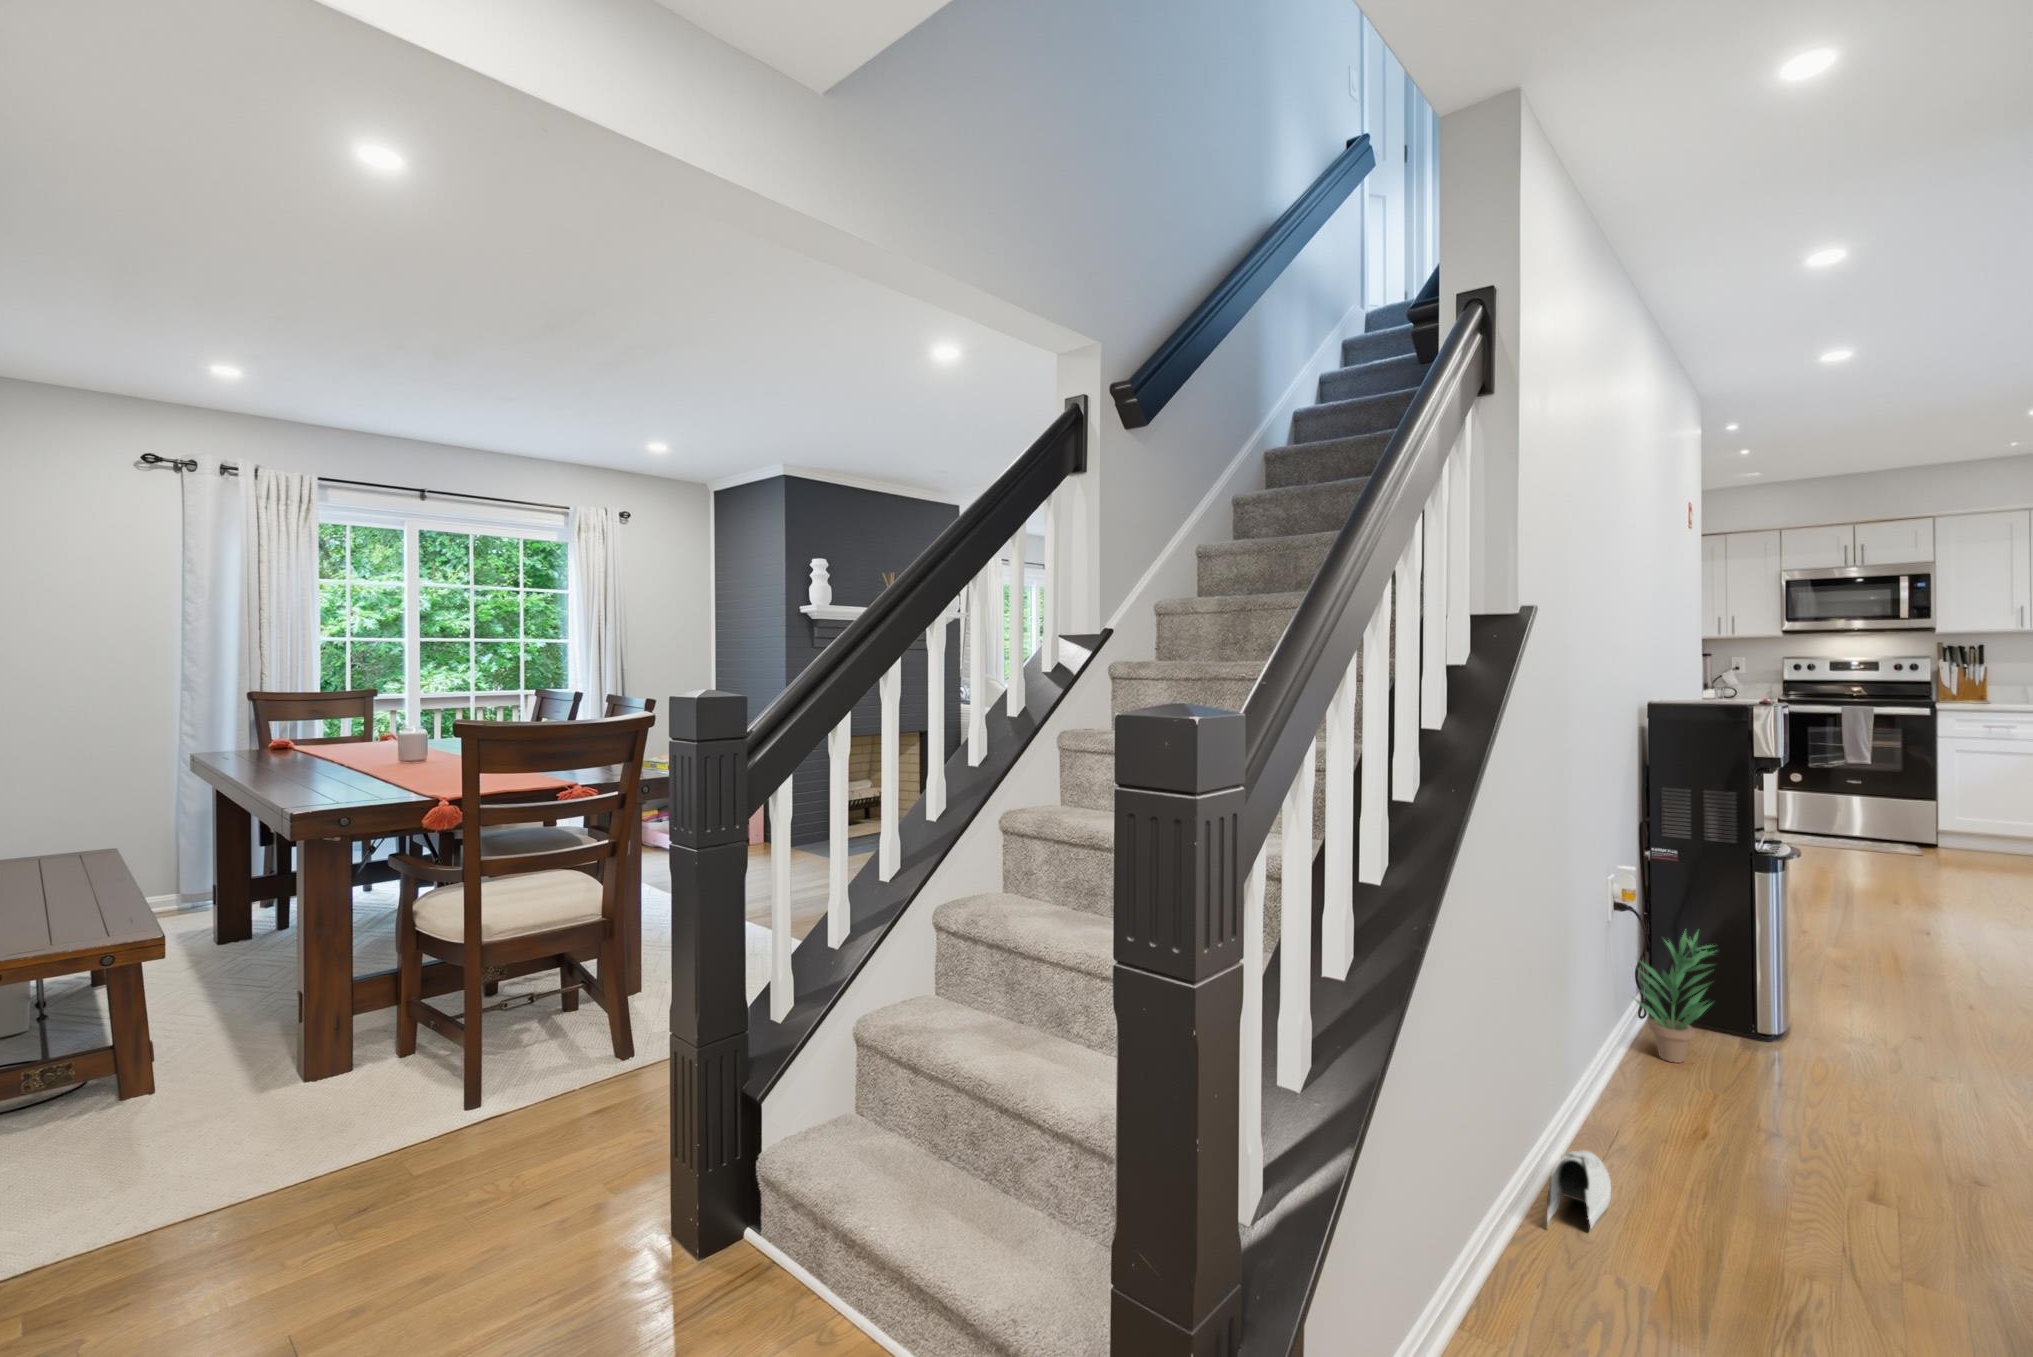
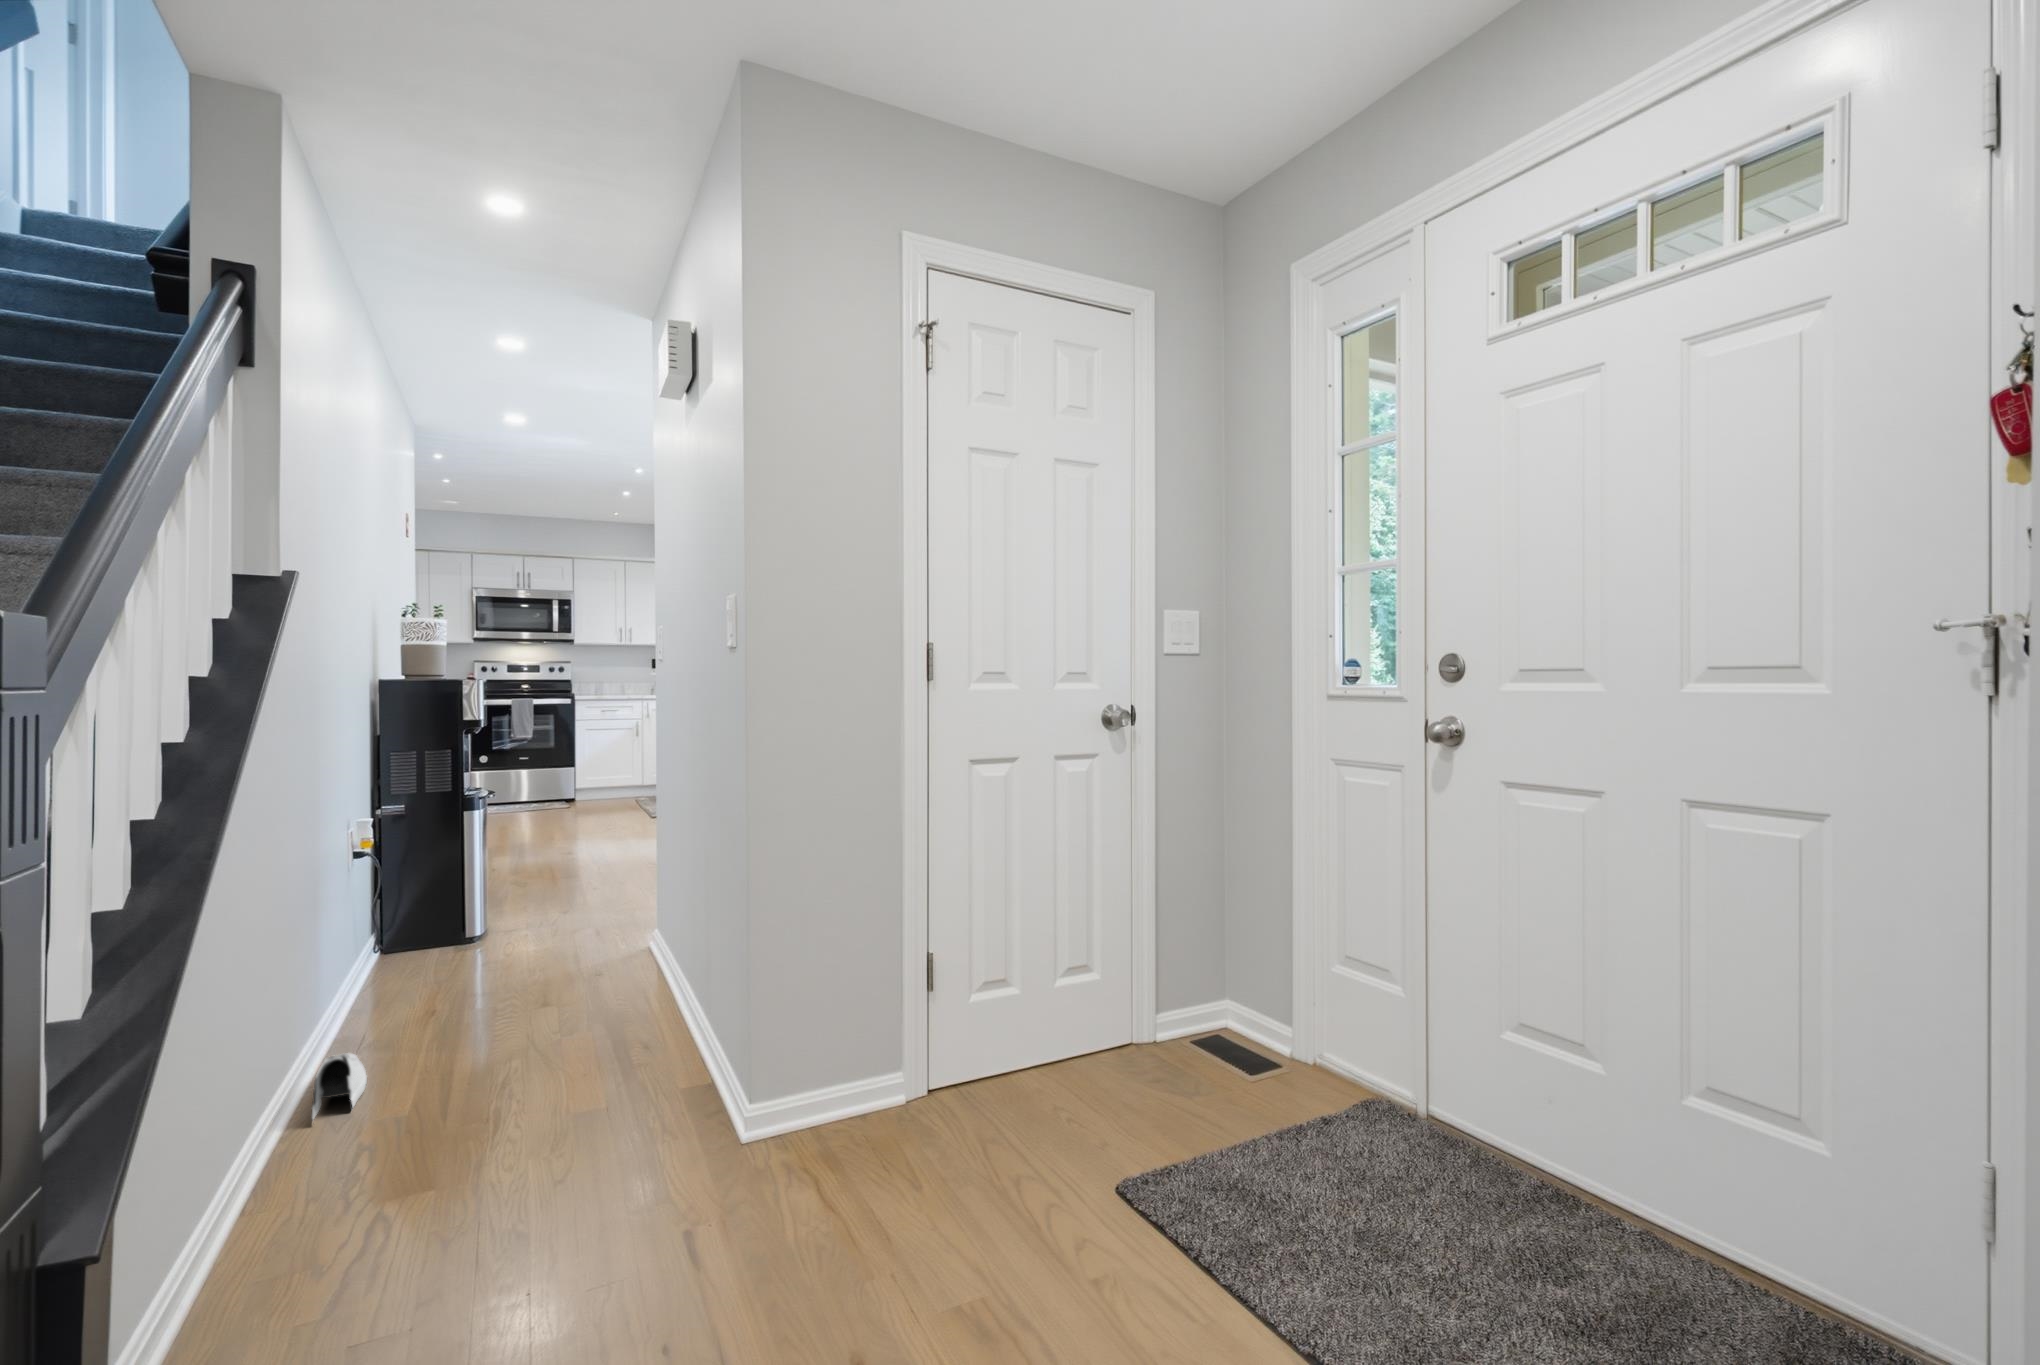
potted plant: present [1635,929,1714,1063] -> none [368,862,442,981]

